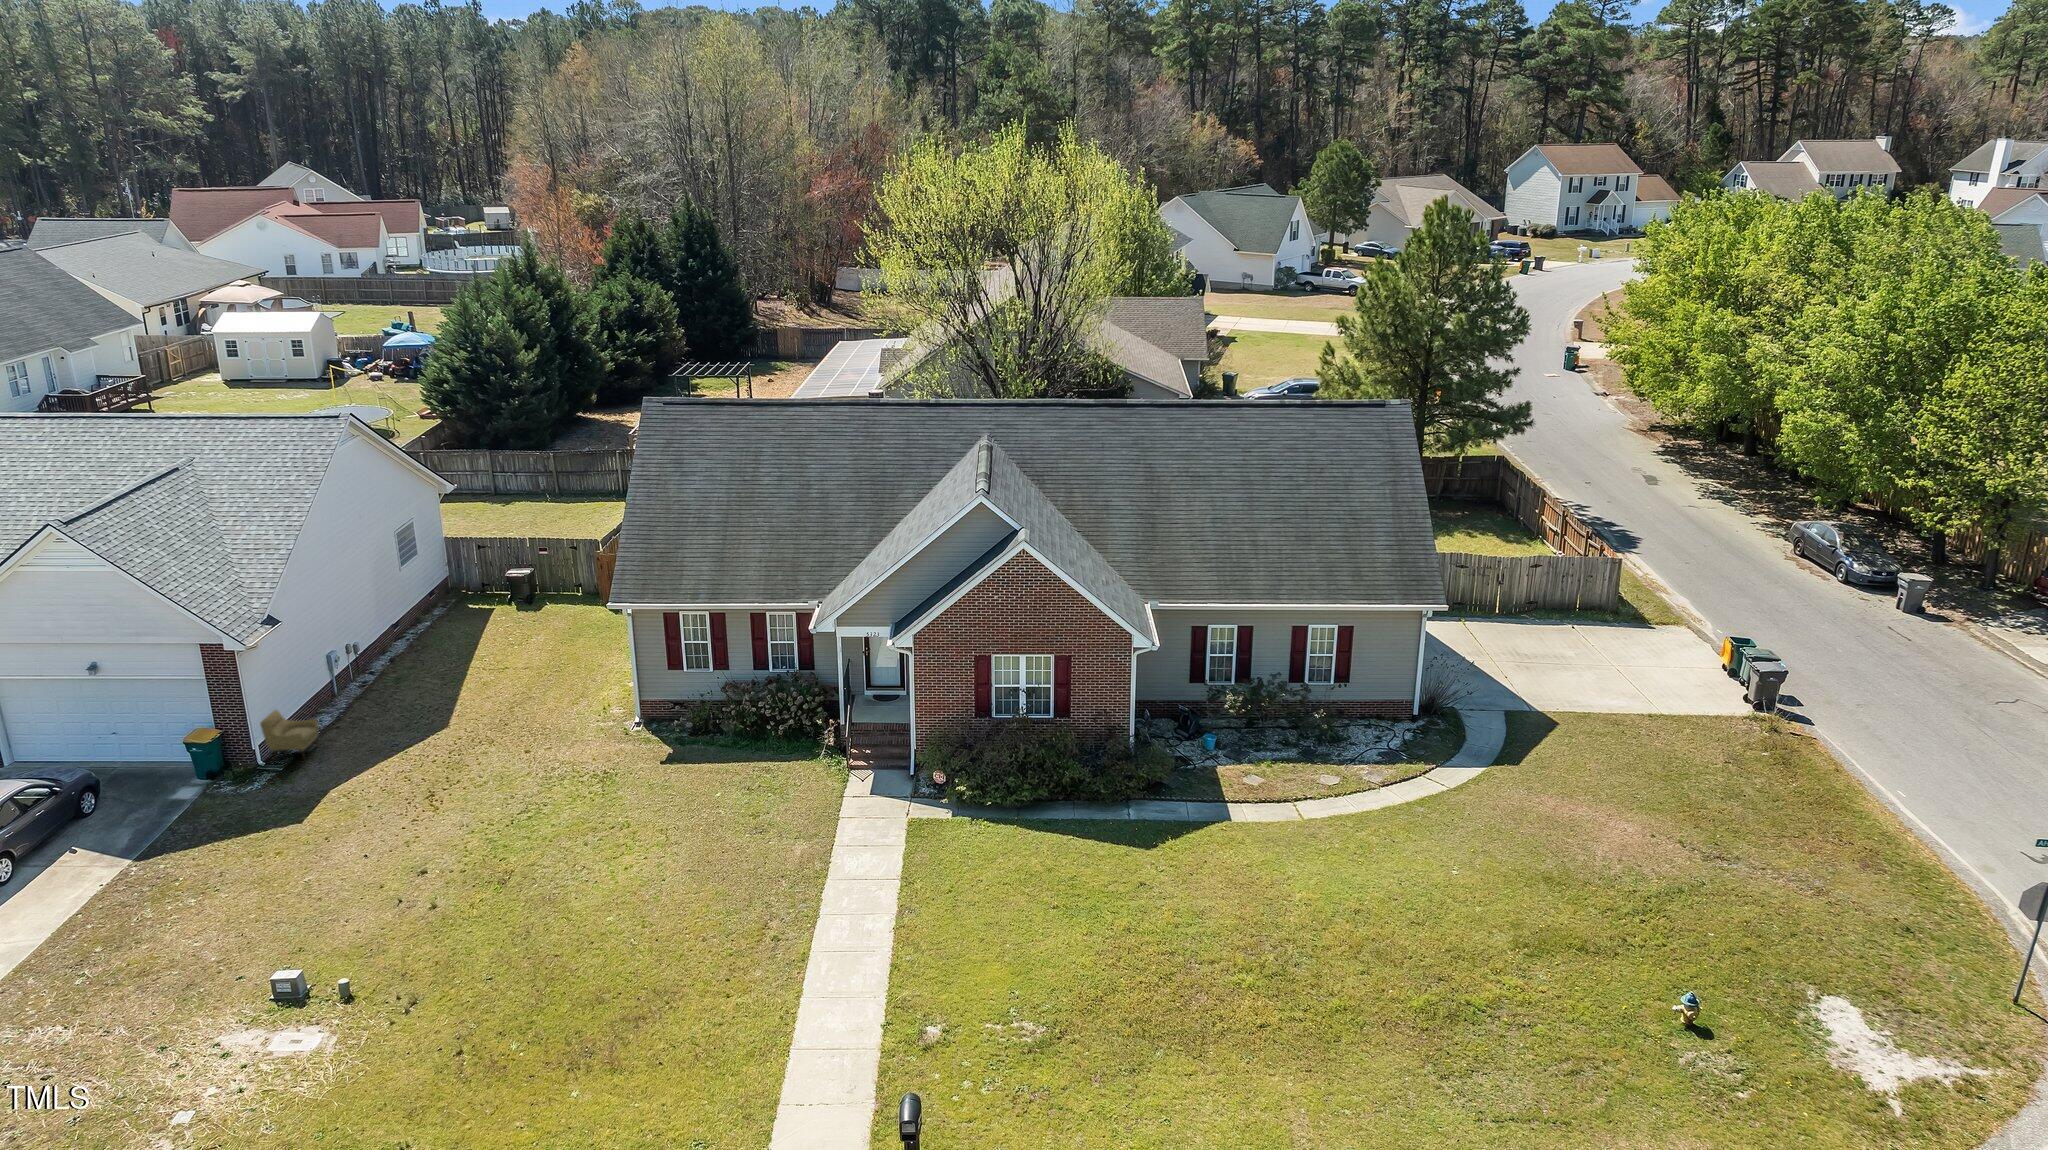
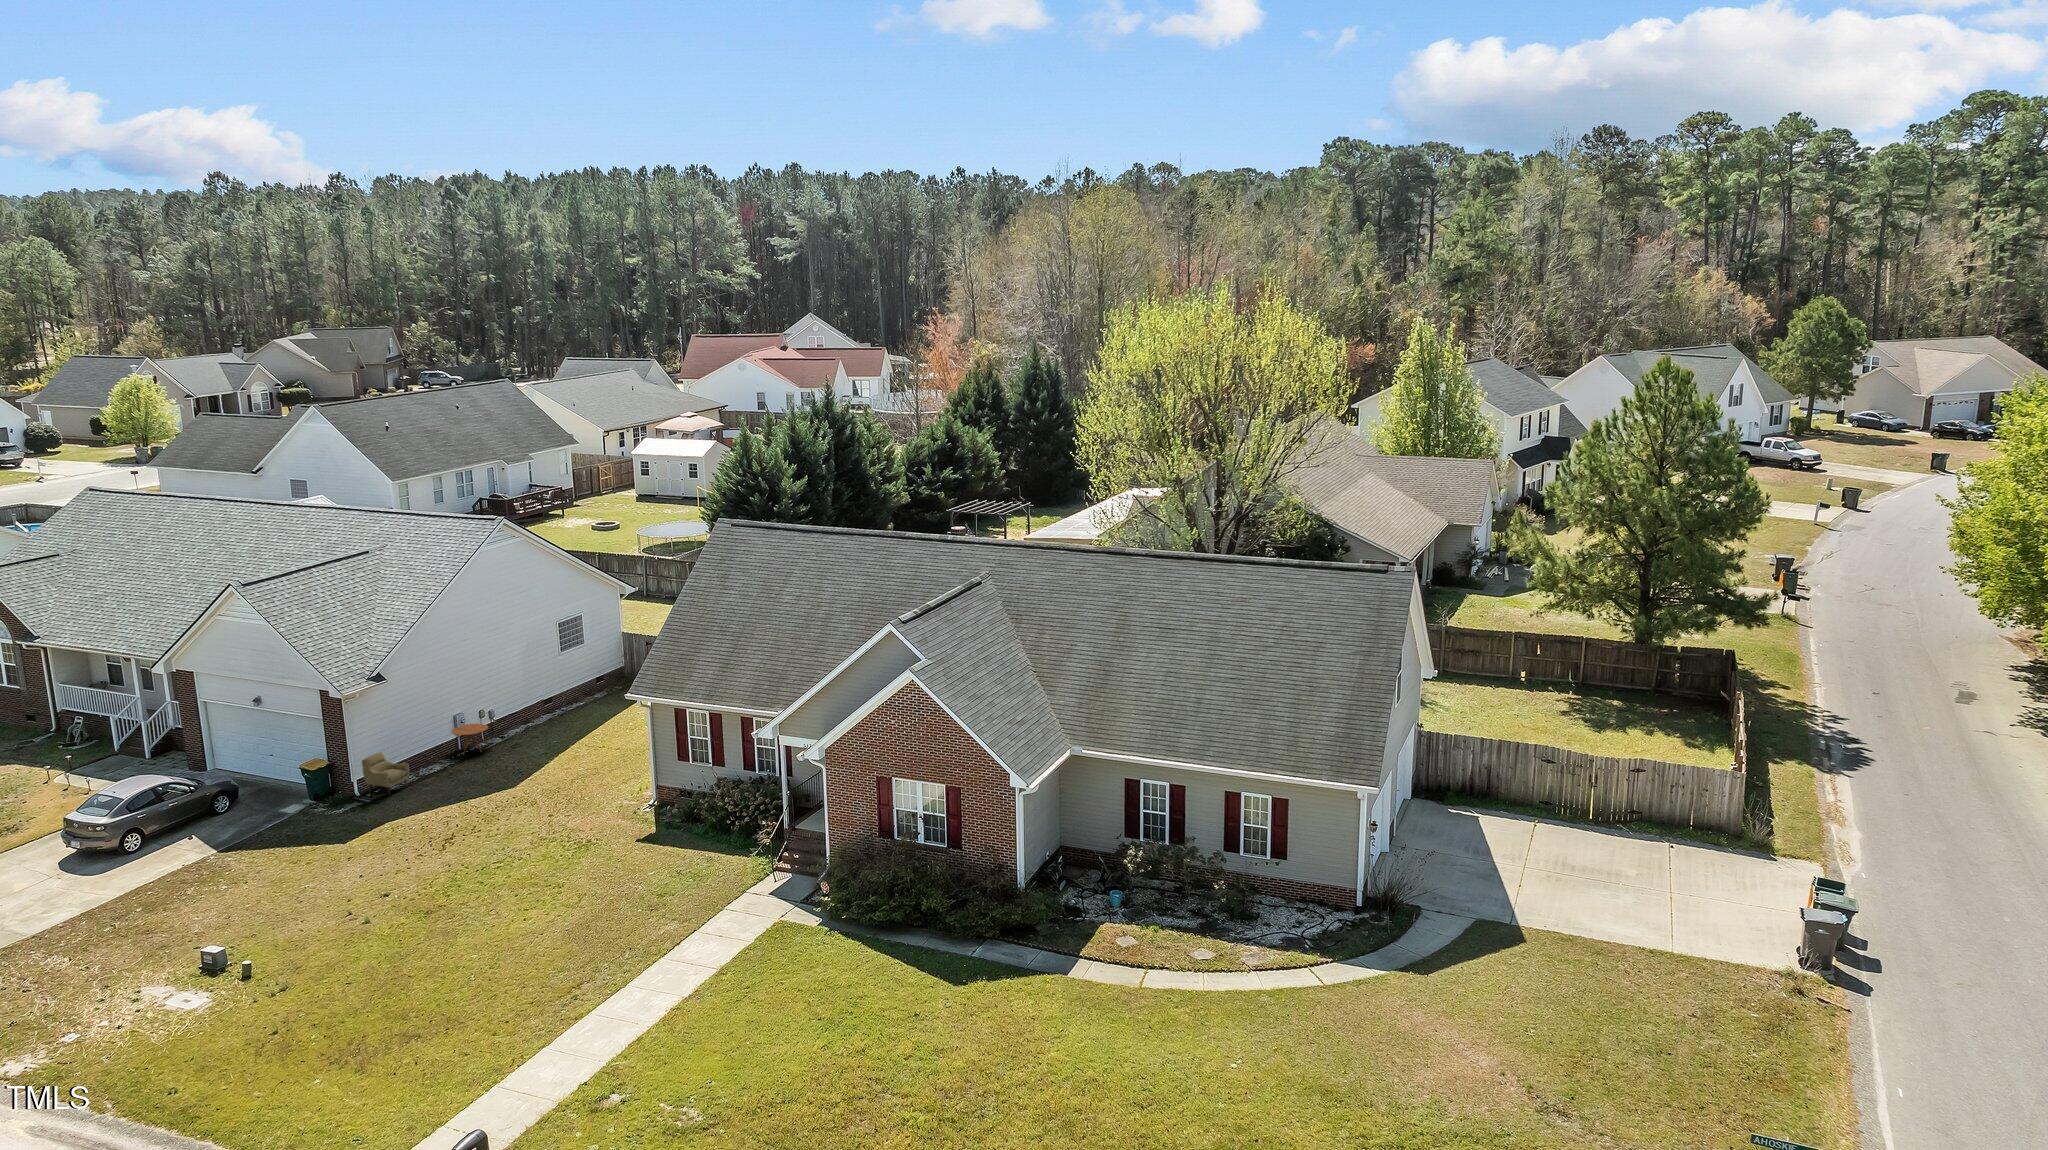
round table: none [332,661,377,700] -> present [451,724,488,755]

